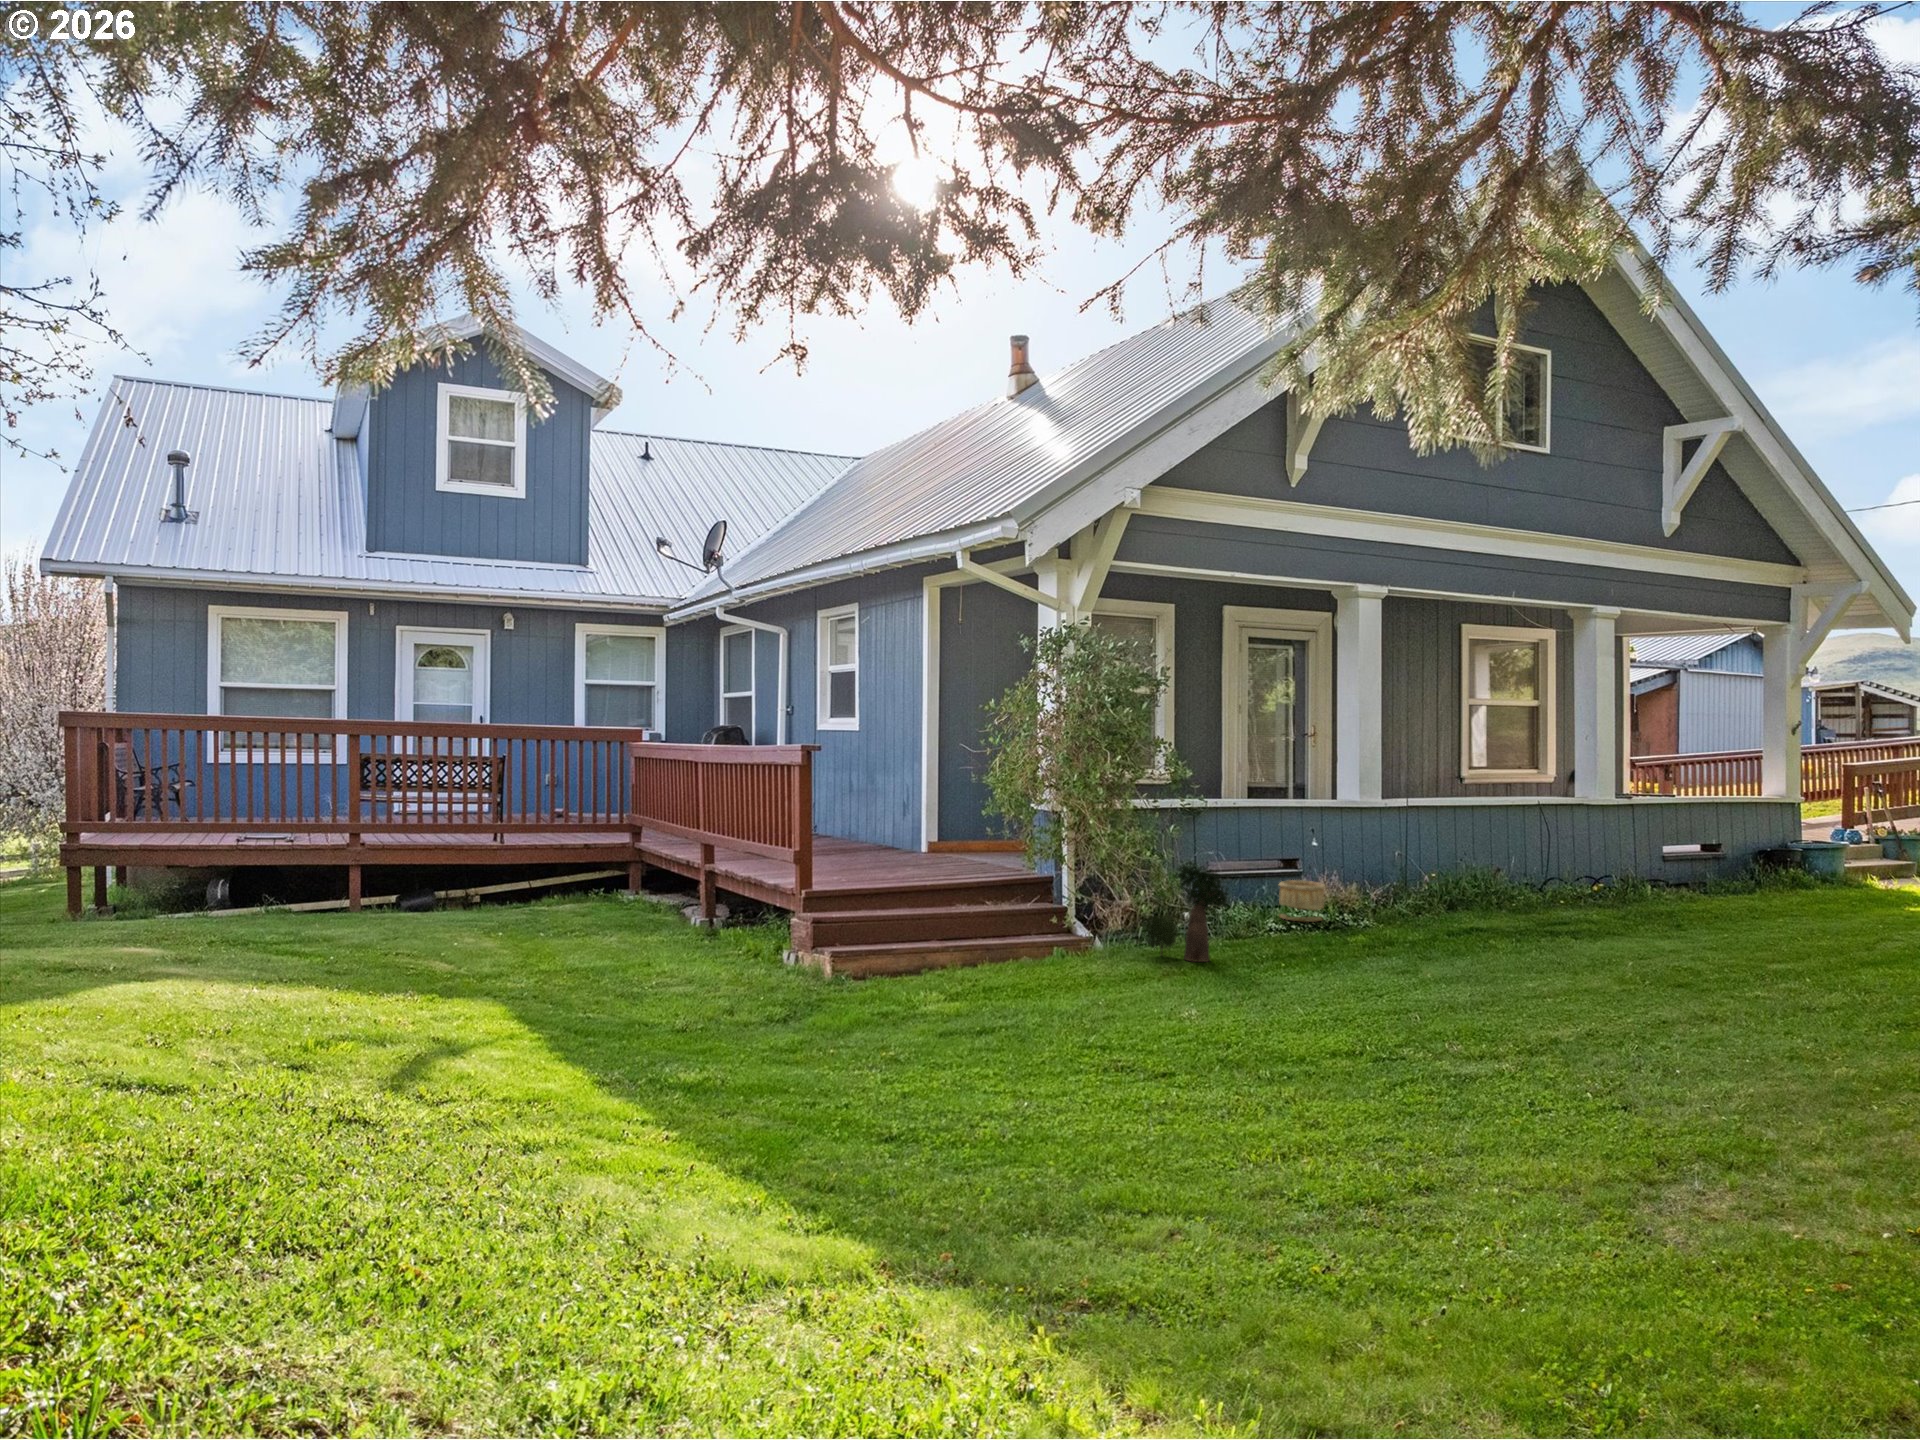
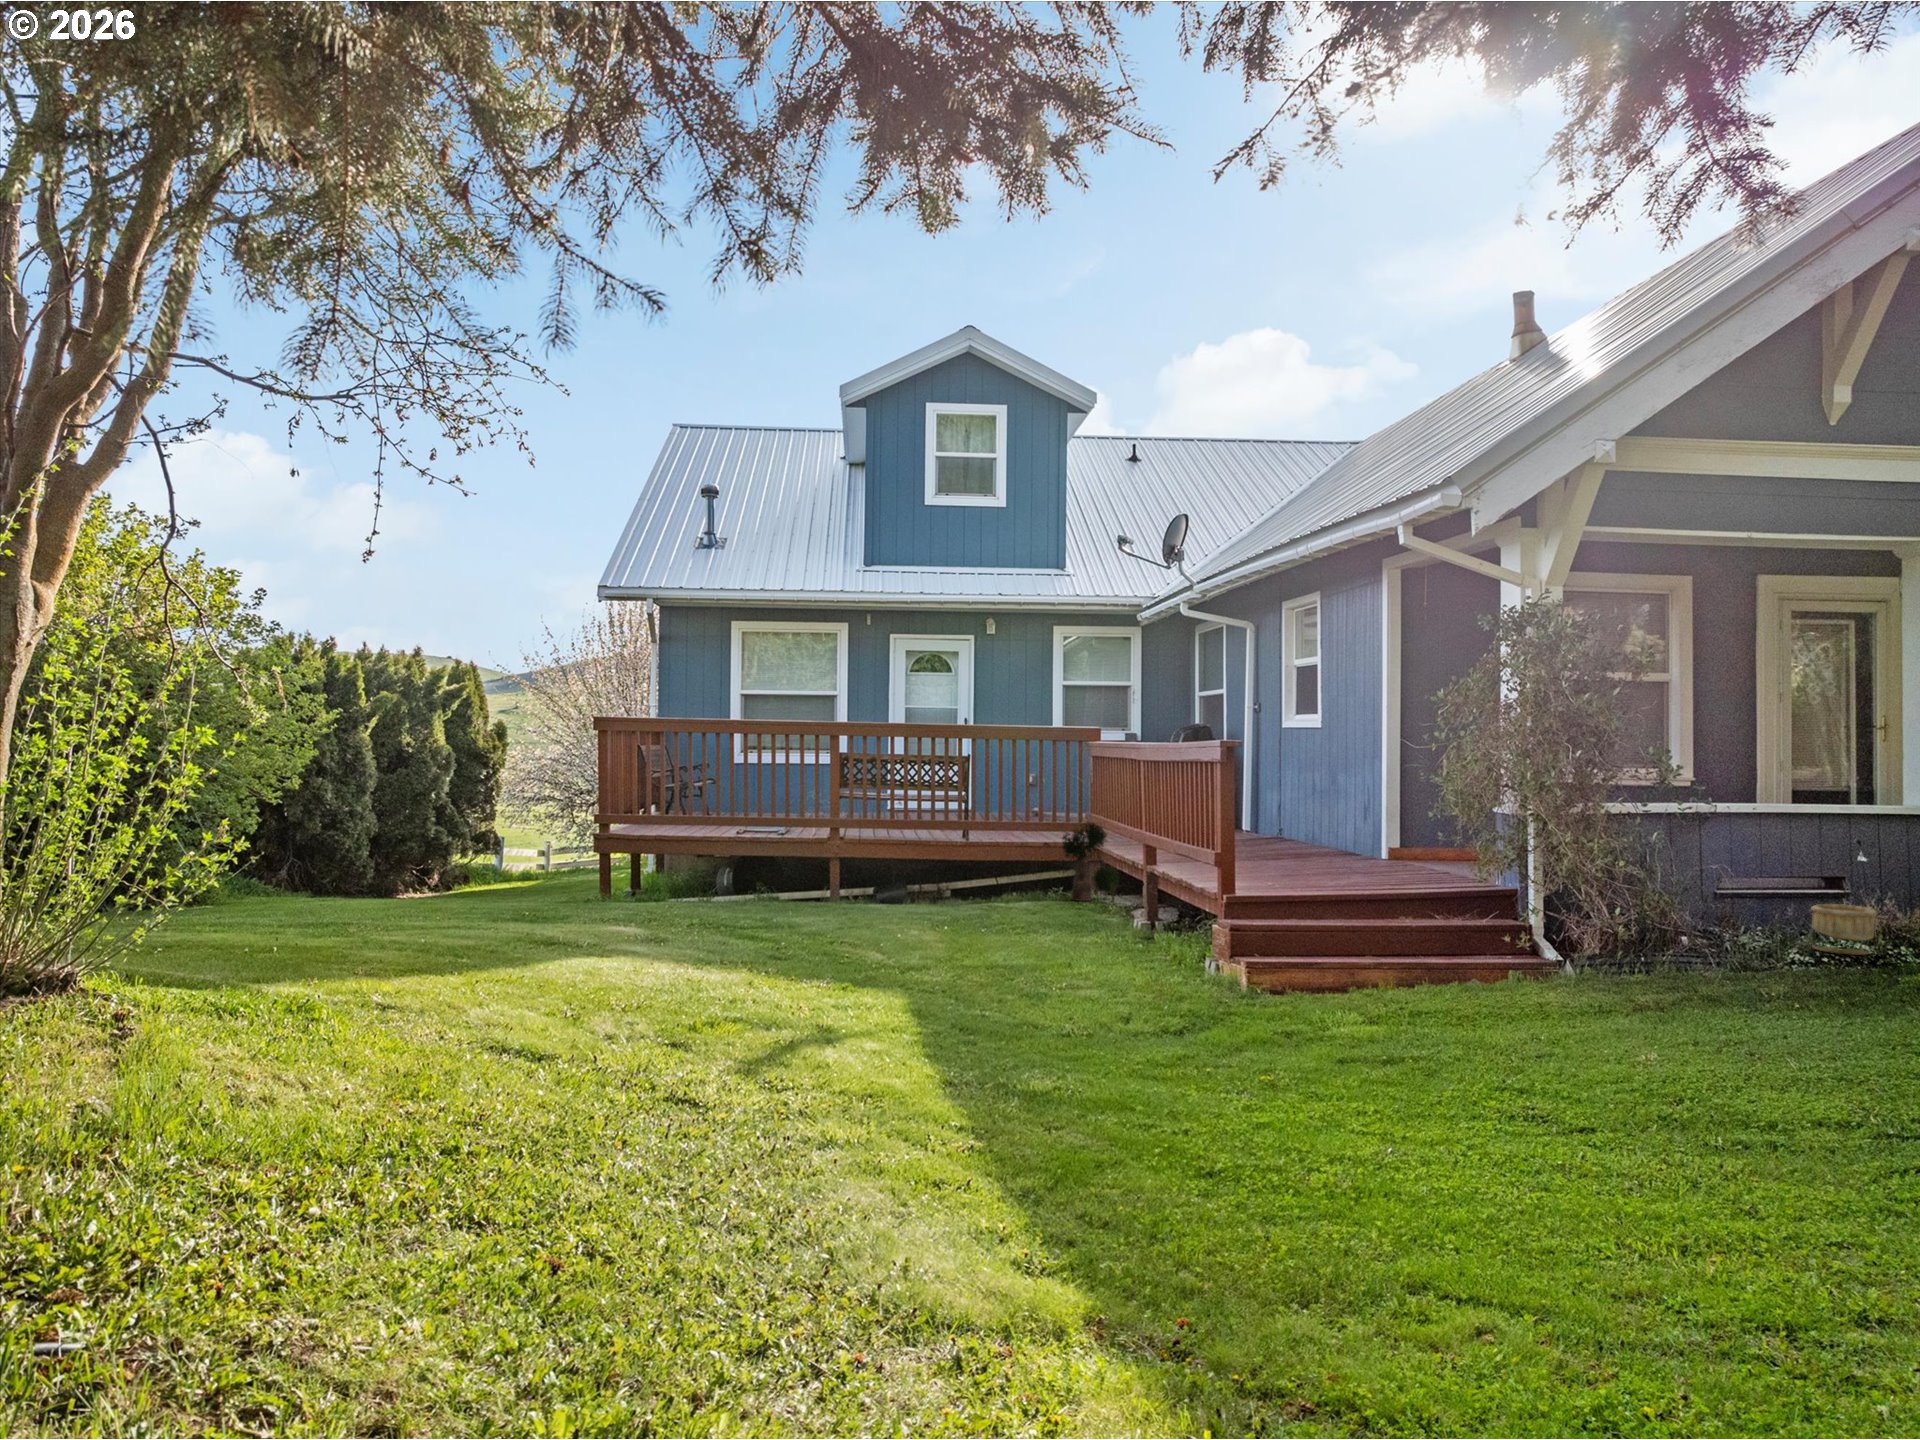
potted plant: present [1144,861,1229,962] -> present [1062,822,1119,901]

